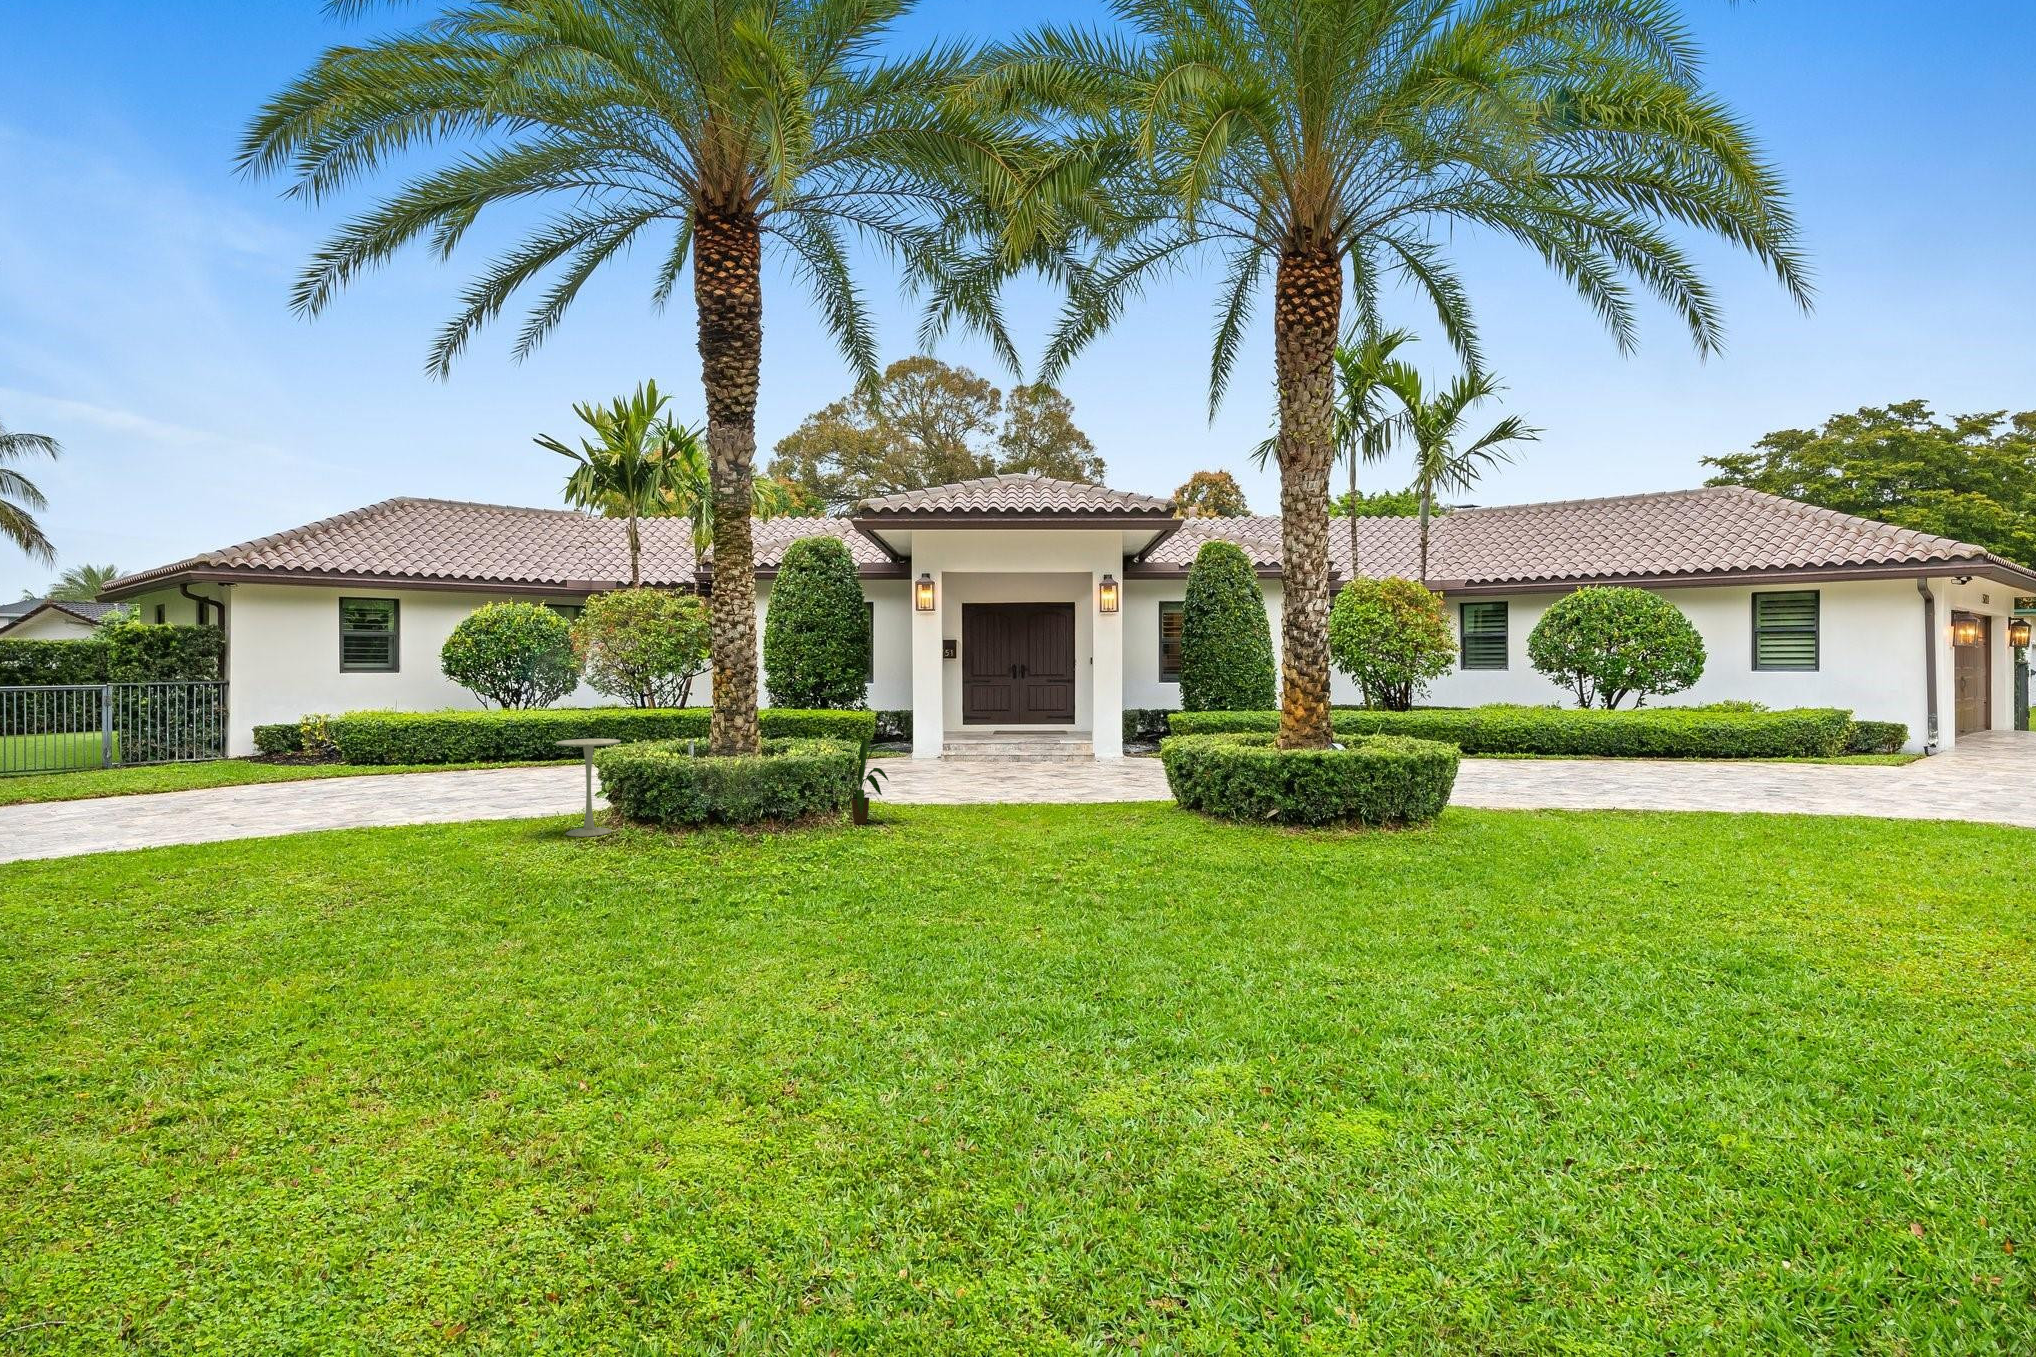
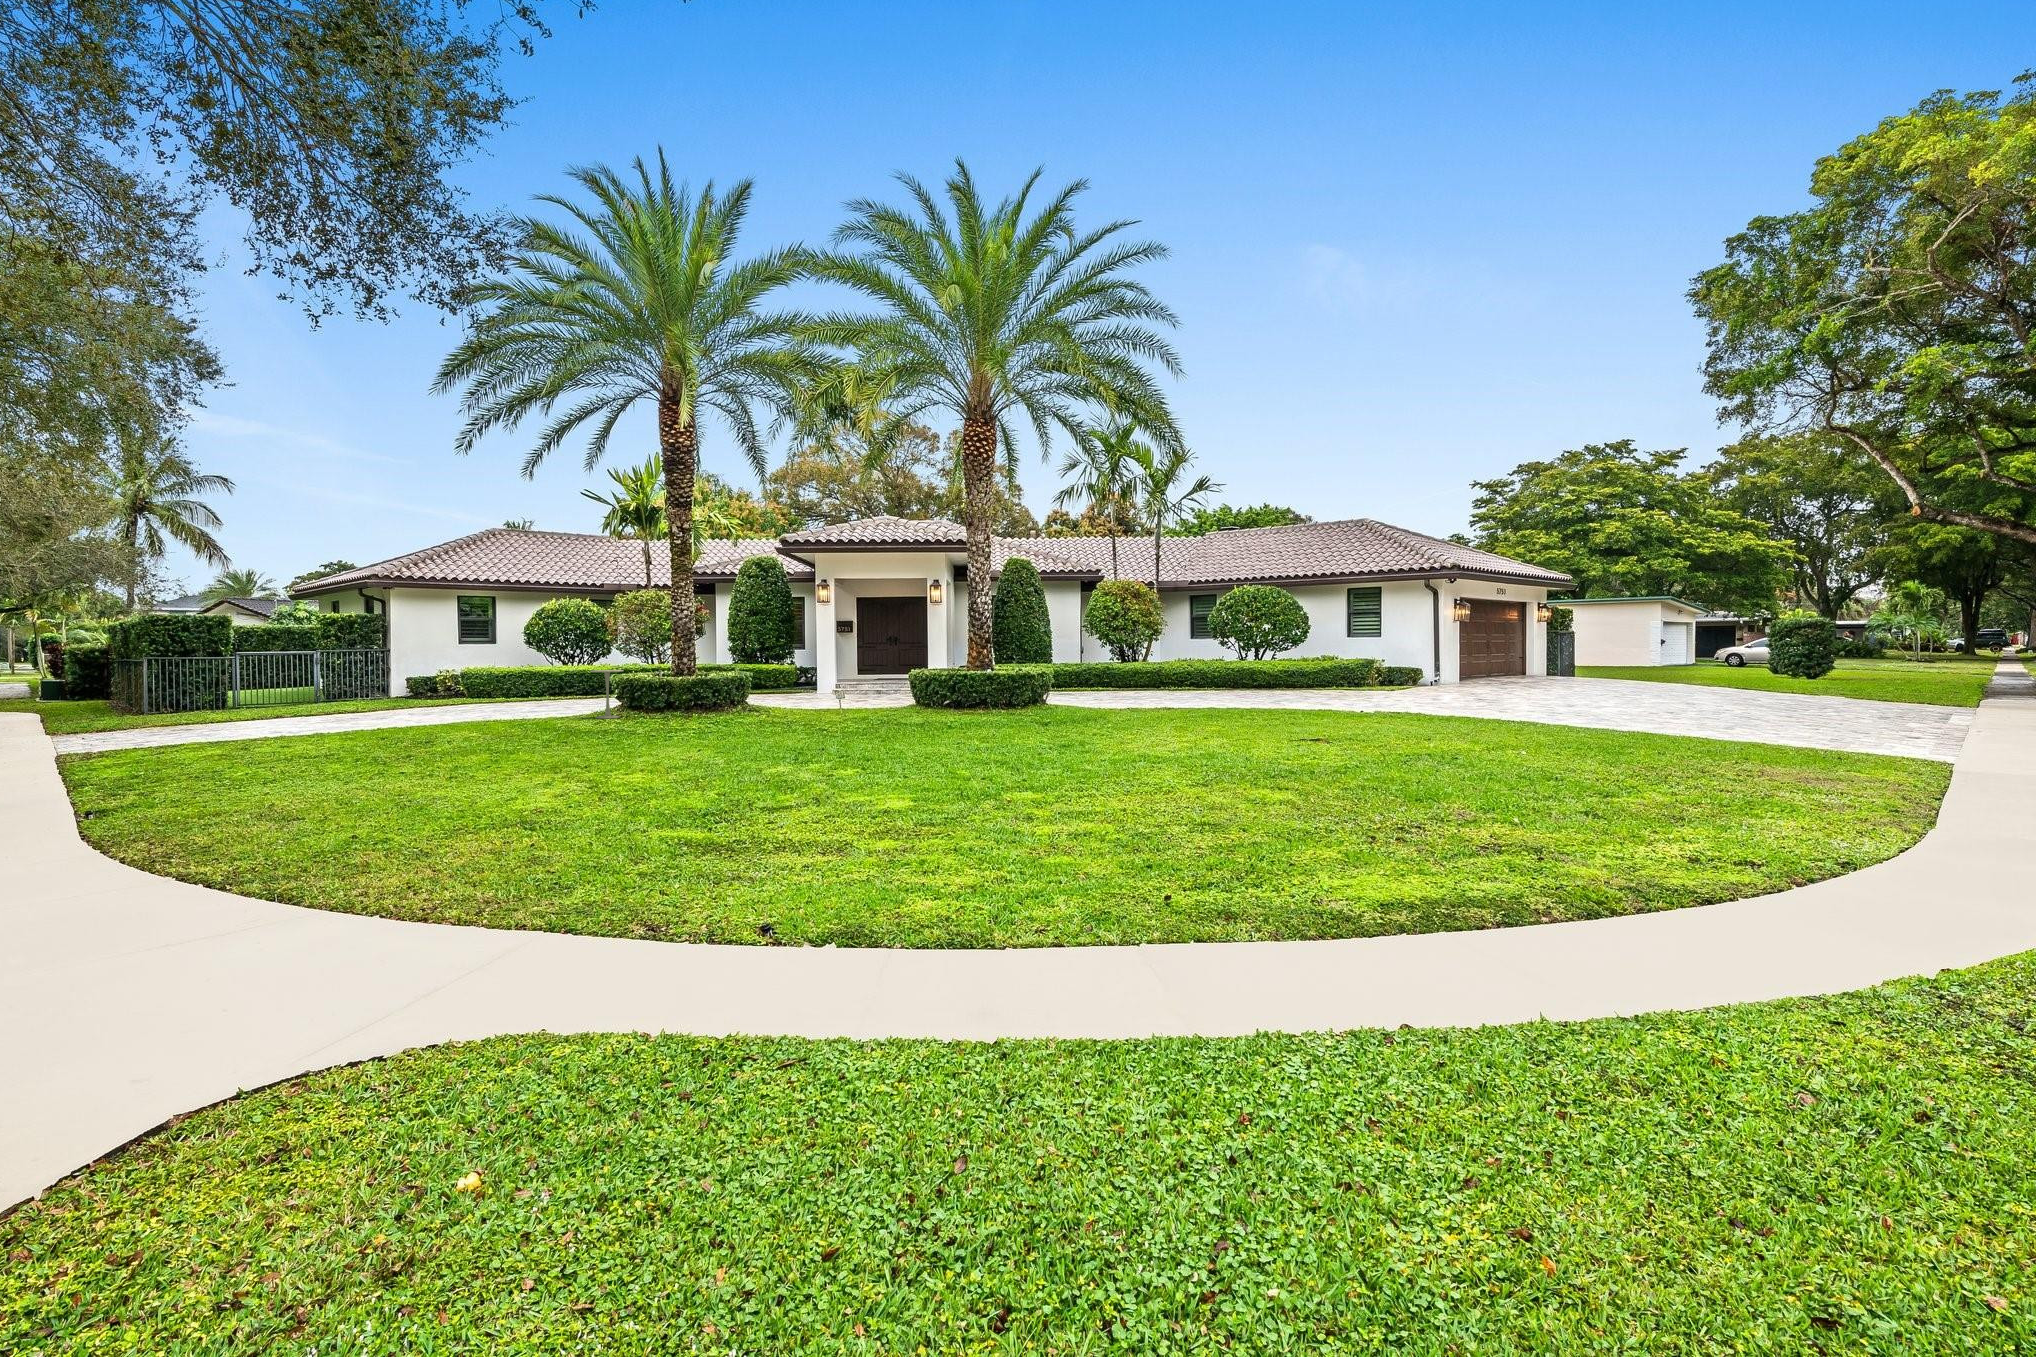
house plant: present [840,737,892,824] -> none [736,669,768,715]

